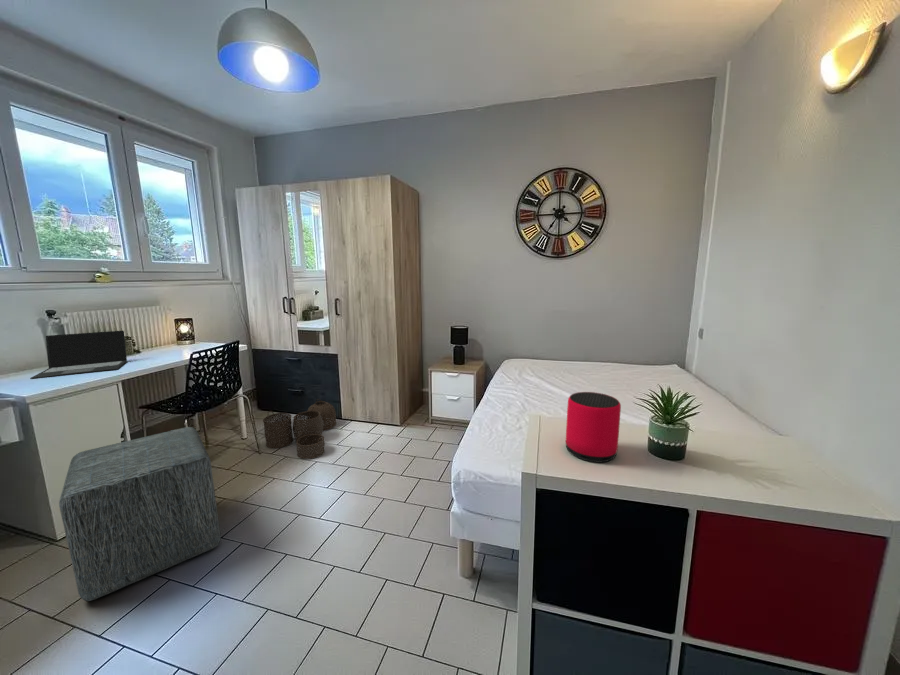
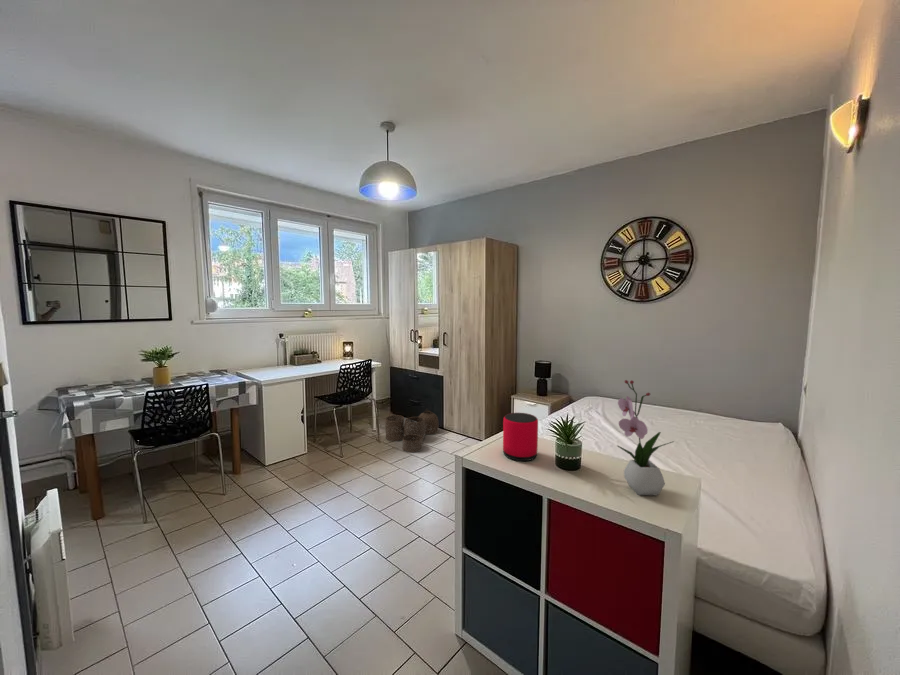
flower arrangement: none [747,330,827,479] -> present [618,380,672,495]
laptop: present [30,331,127,379] -> none [266,347,312,372]
ottoman: present [59,427,221,601] -> none [265,412,340,501]

